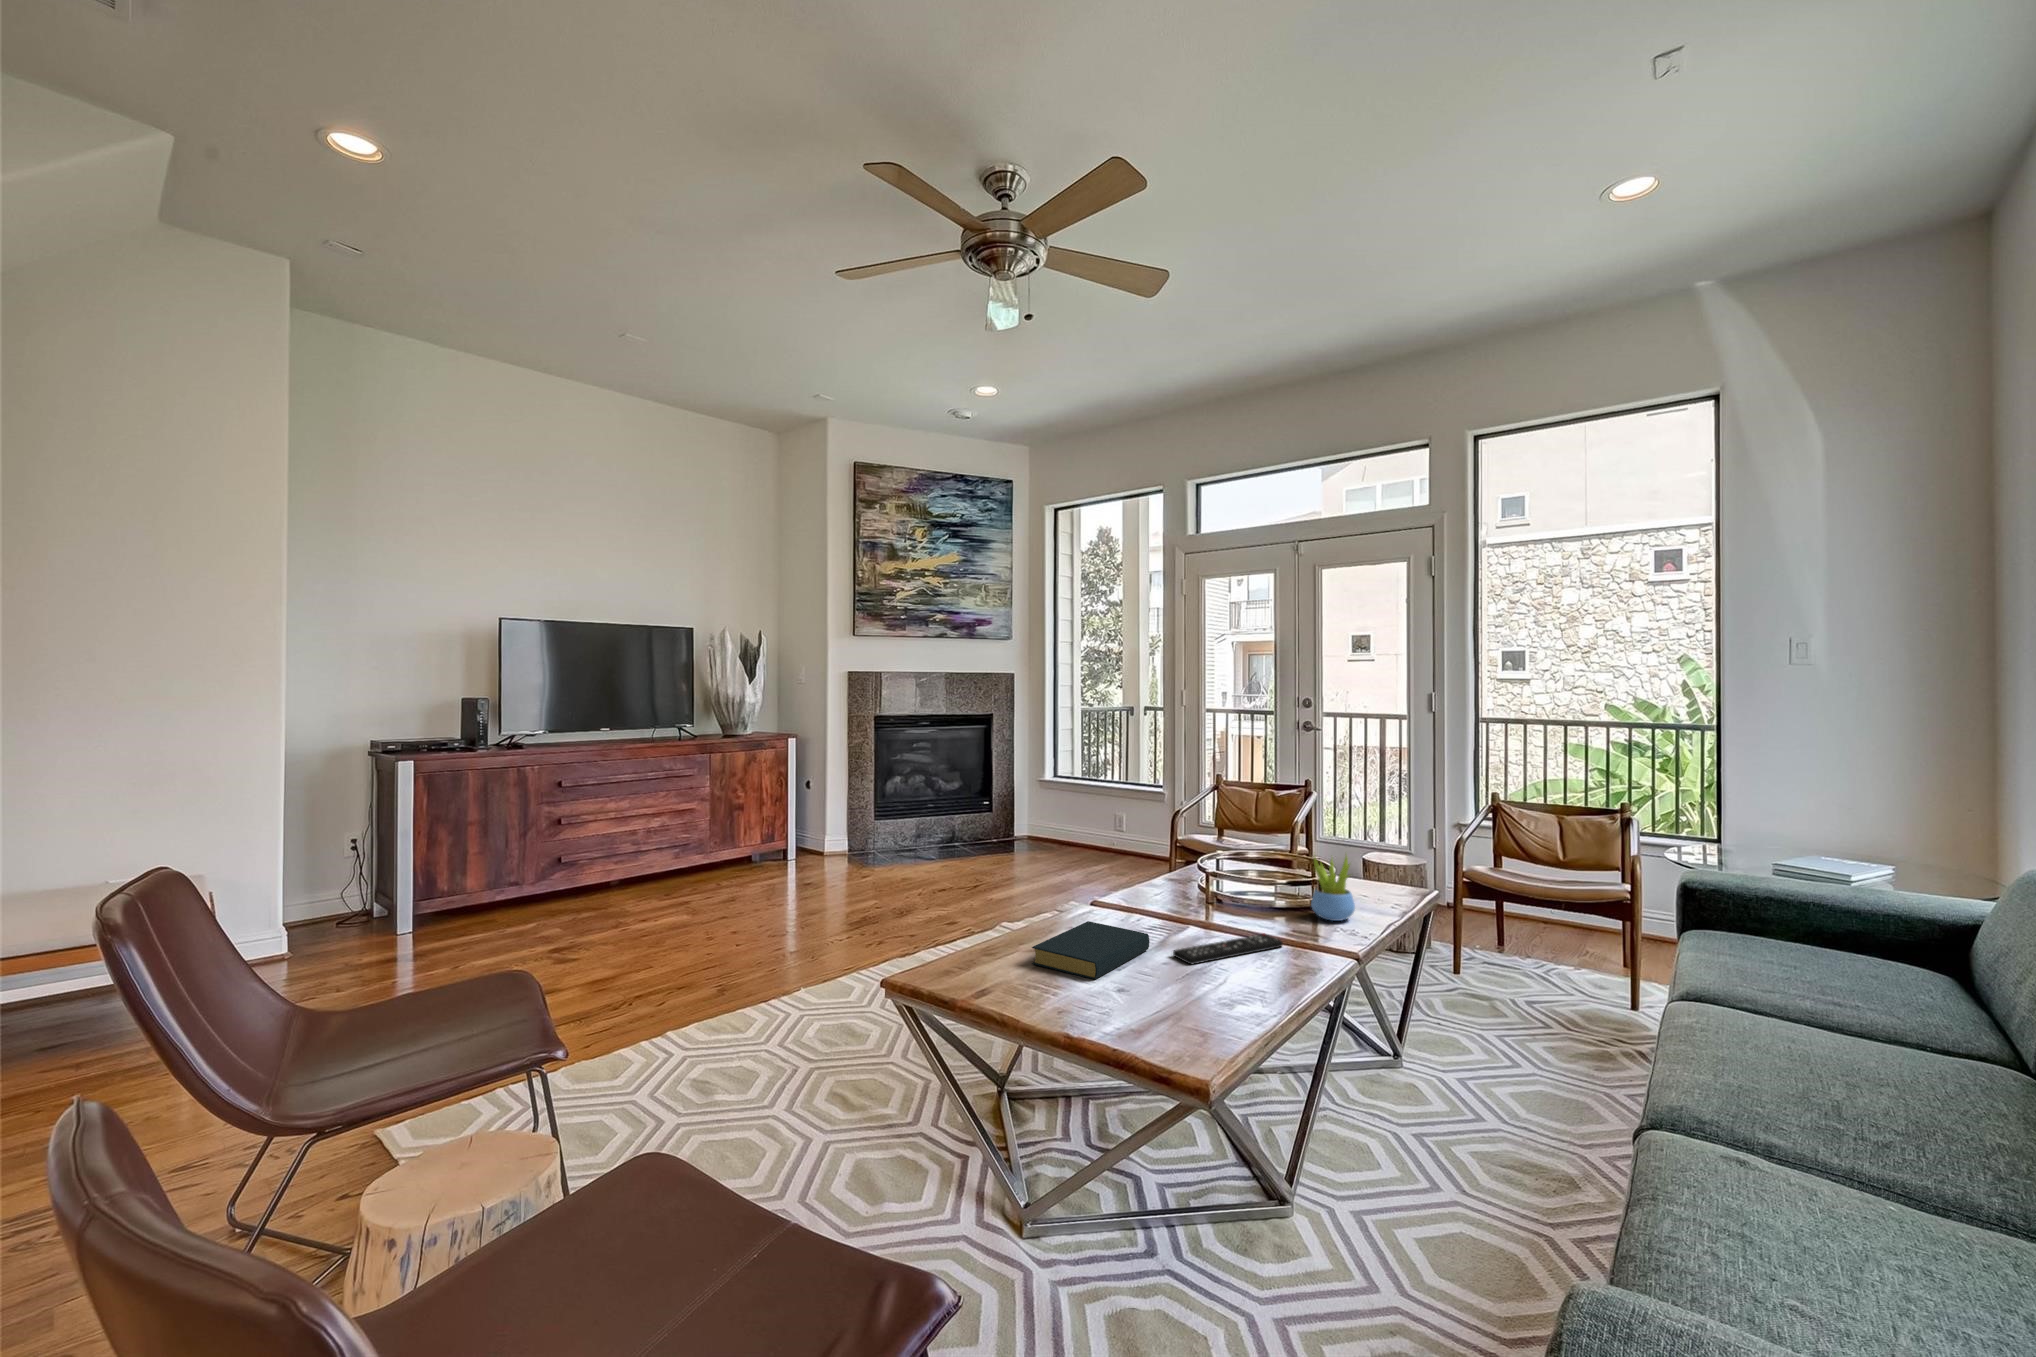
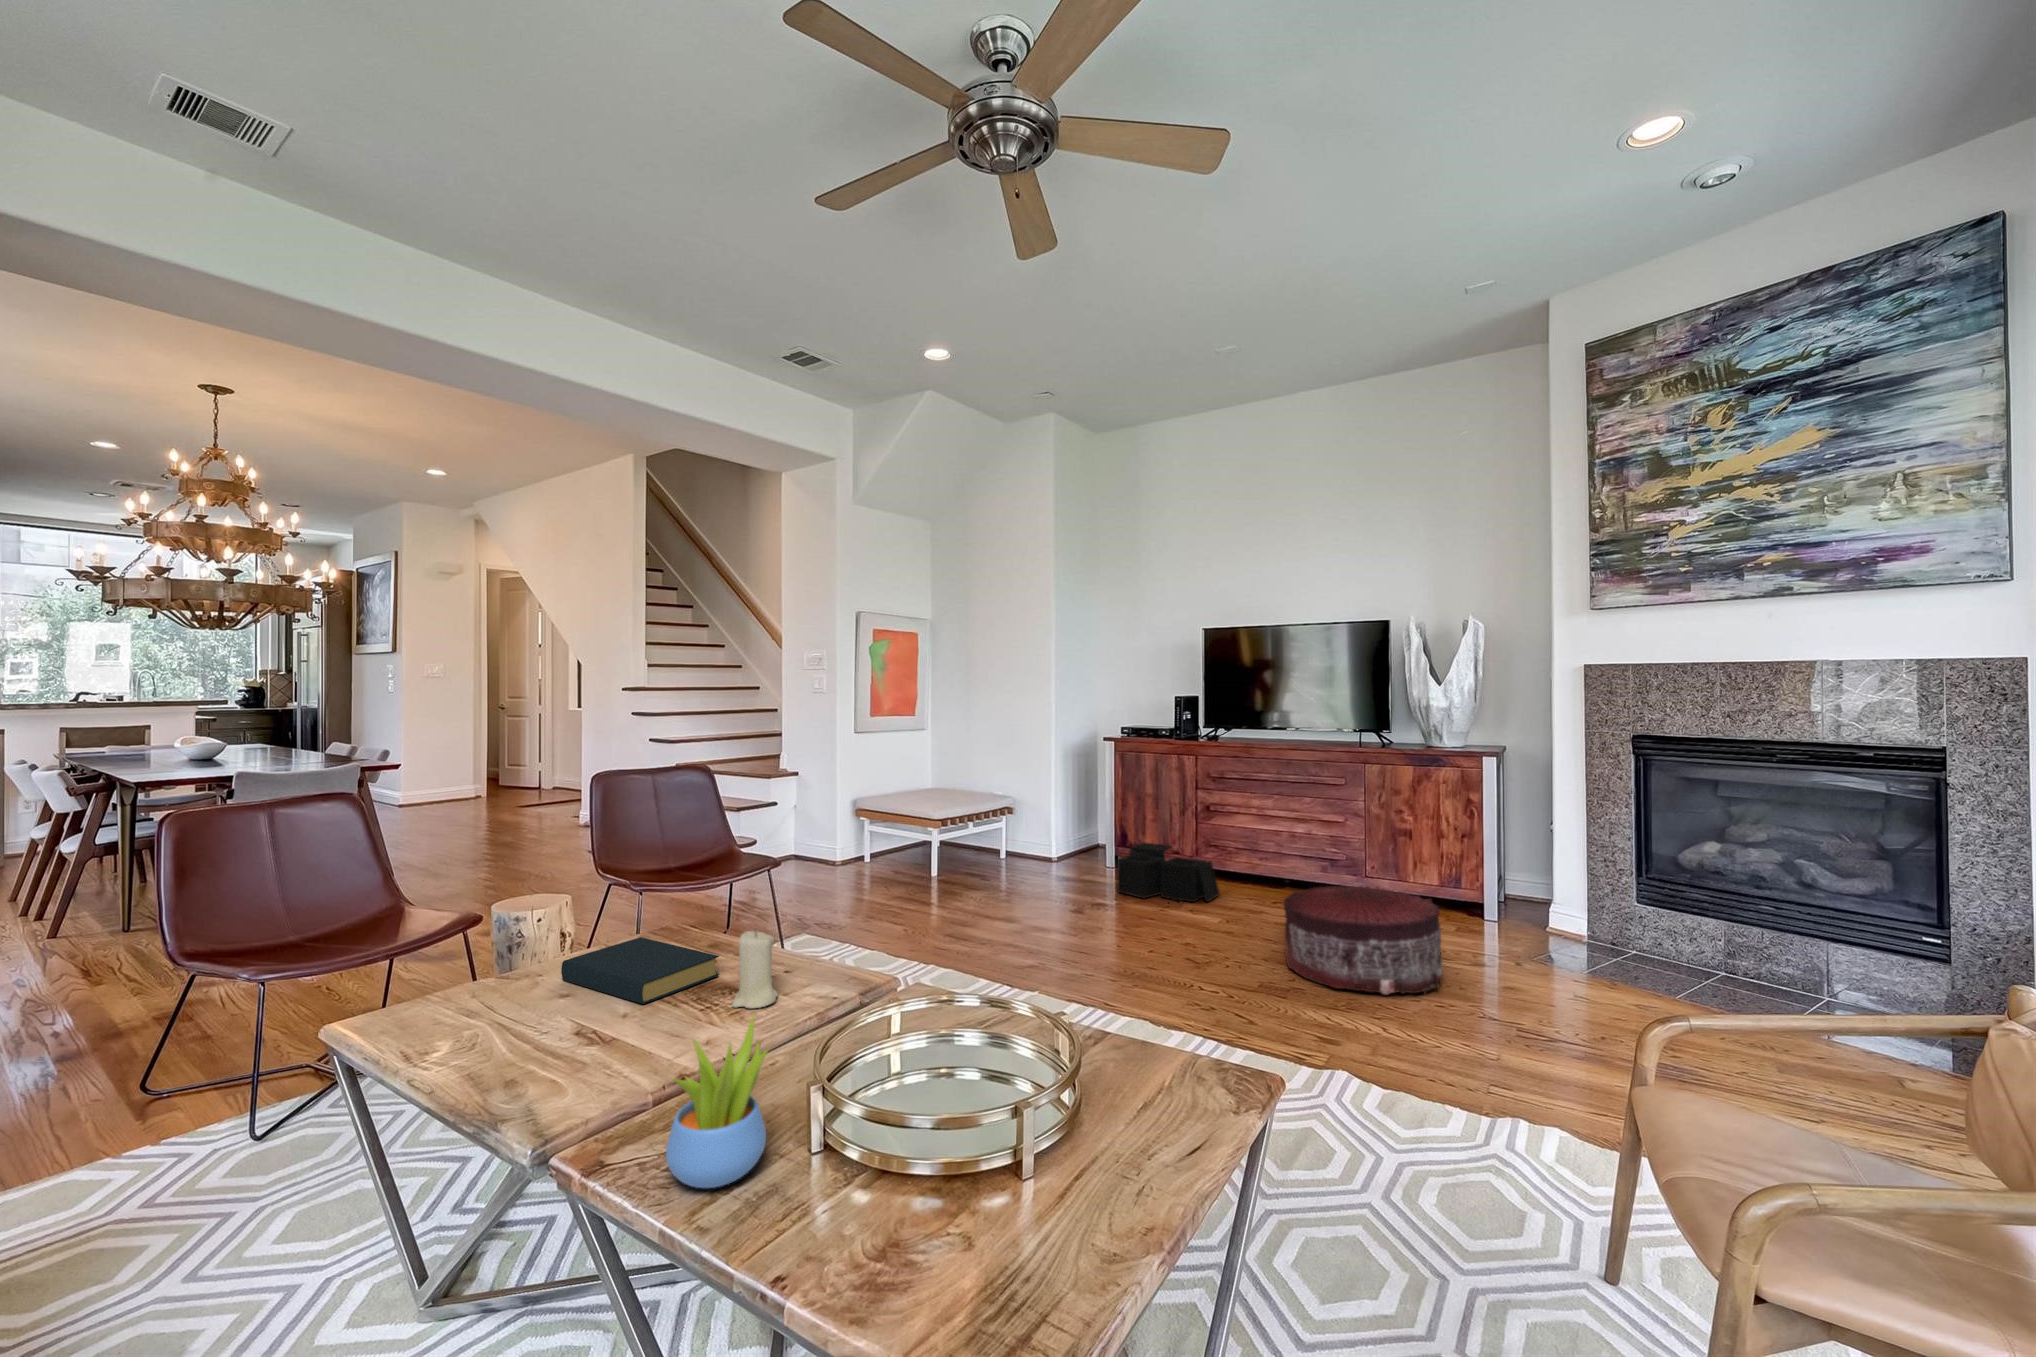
pouf: none [790,834,902,910] -> present [1283,886,1443,995]
storage bin: none [484,873,629,937] -> present [1117,842,1220,902]
candle: none [1124,876,1152,930] -> present [732,931,778,1009]
remote control: present [1173,933,1283,964] -> none [562,1010,629,1095]

